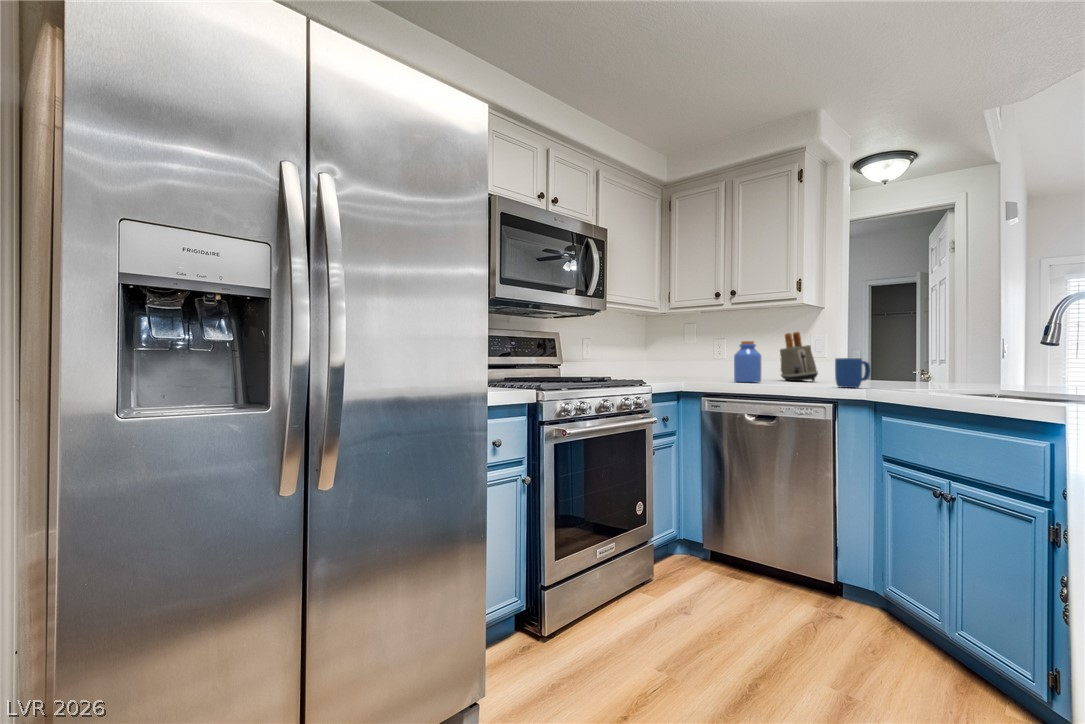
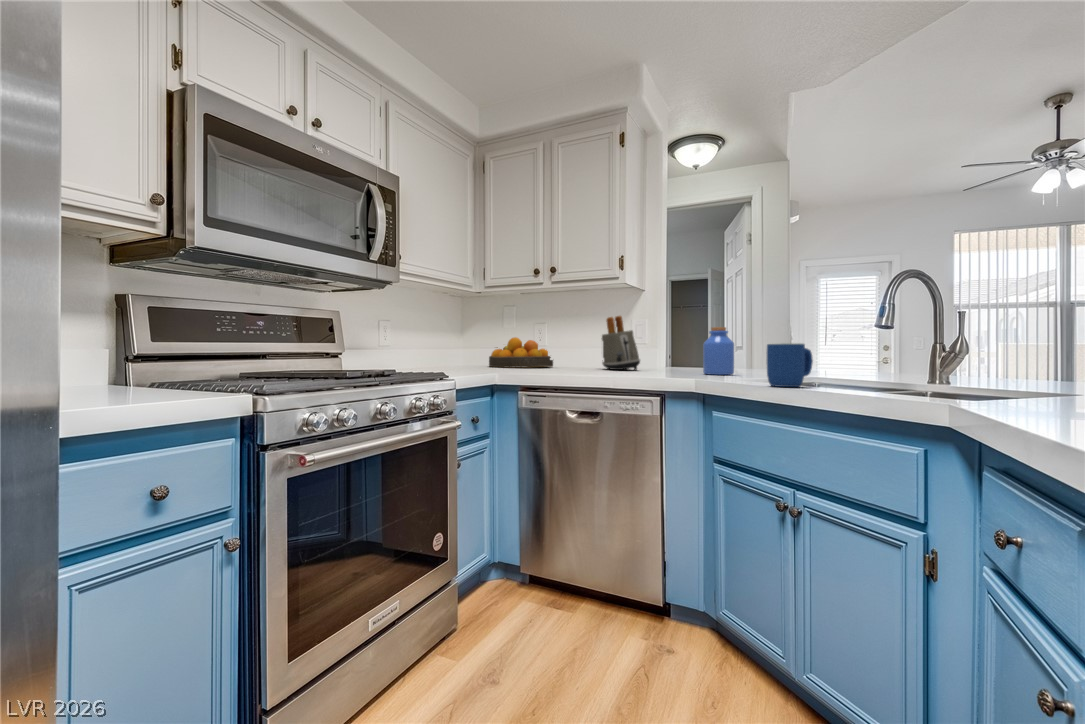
jar: present [734,341,761,382] -> present [703,327,734,375]
fruit bowl: none [674,352,733,378] -> present [489,337,553,368]
mug: present [835,358,870,388] -> present [767,343,813,387]

